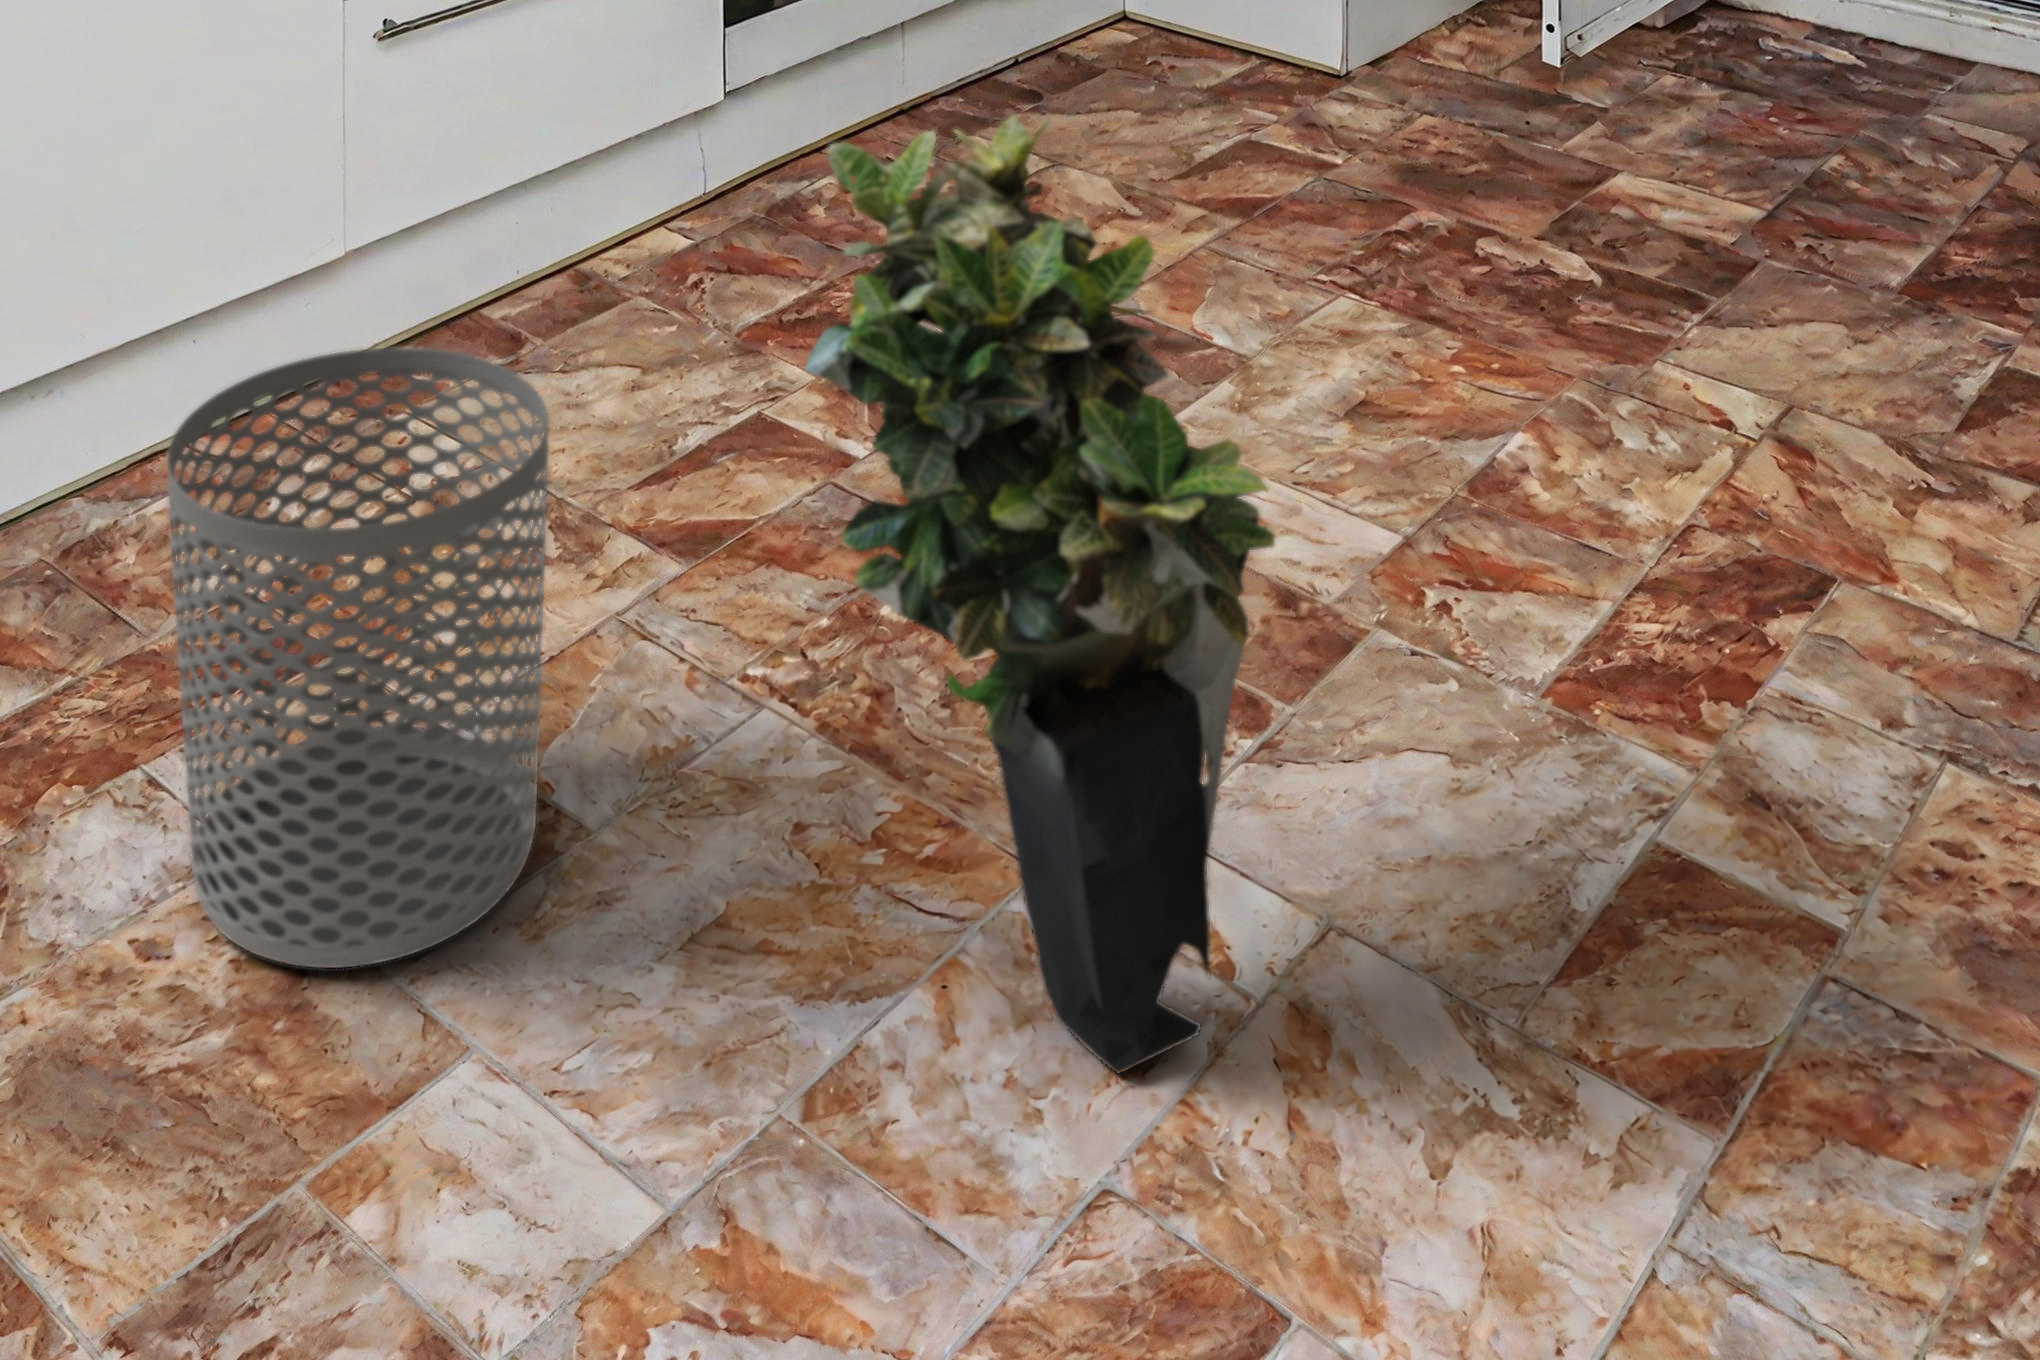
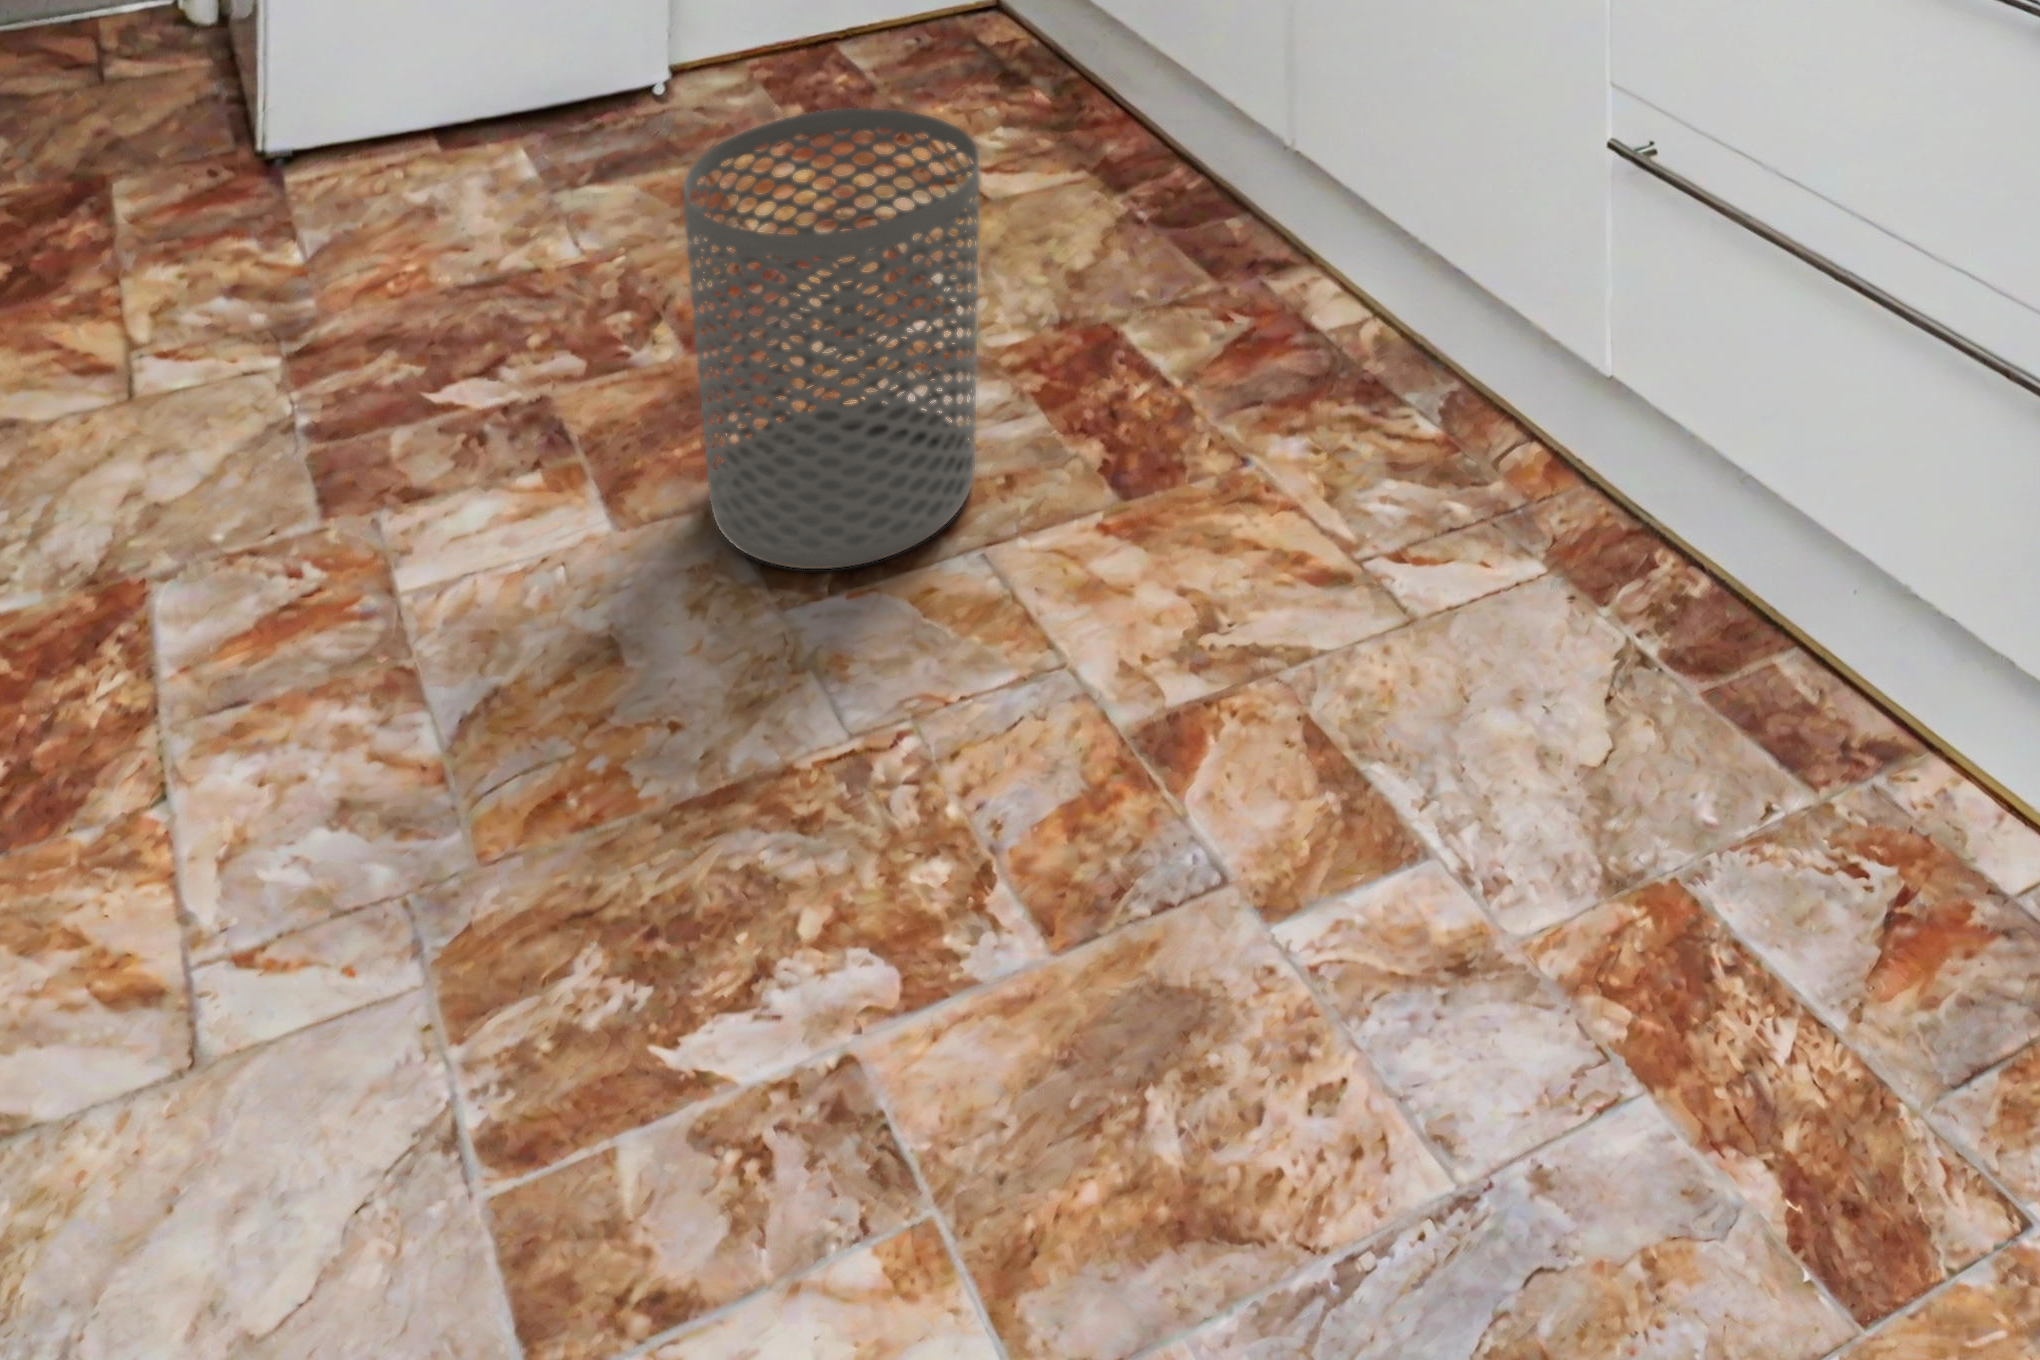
potted plant: present [805,115,1275,1073] -> none [117,91,598,892]

